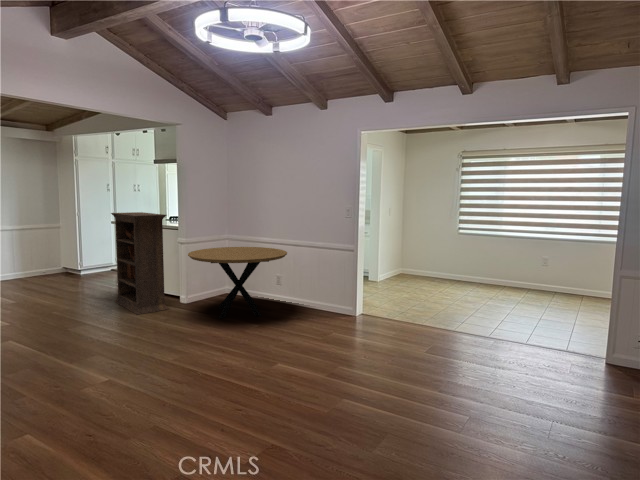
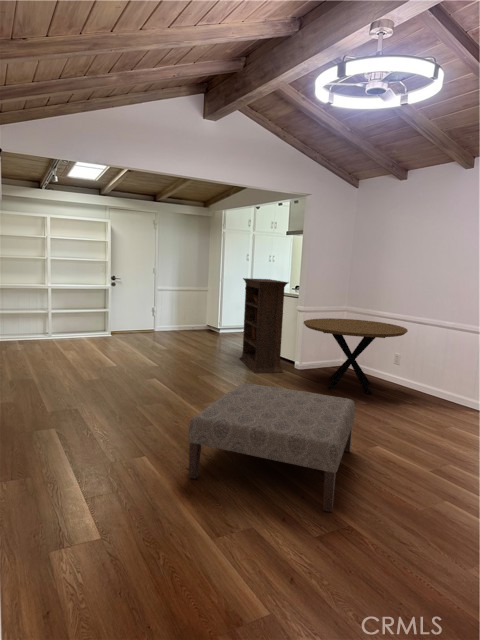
ottoman: none [89,323,257,441] -> present [188,383,355,512]

